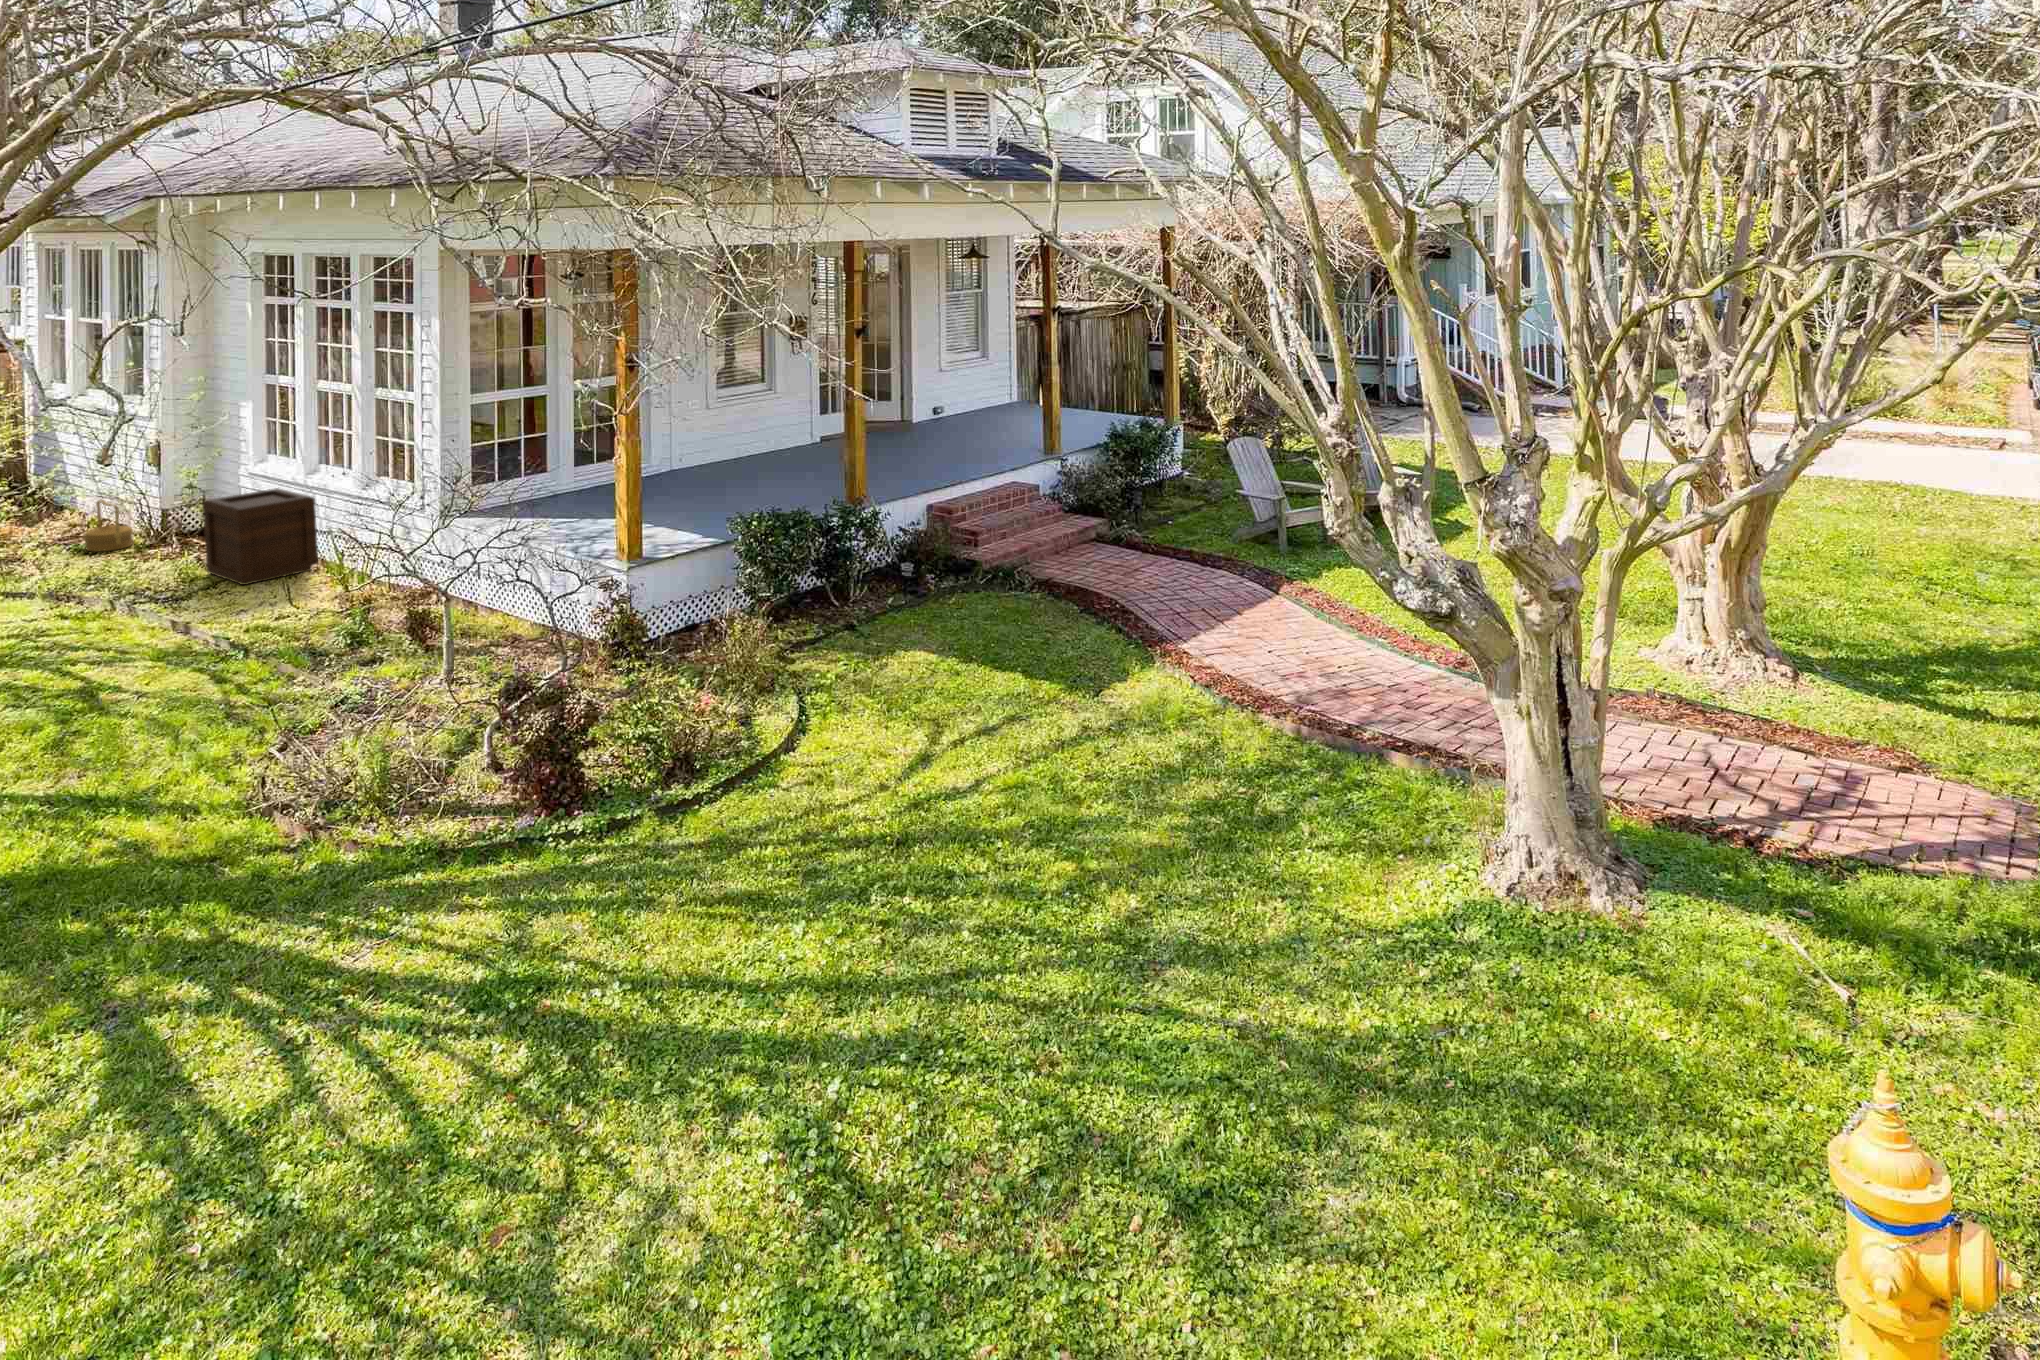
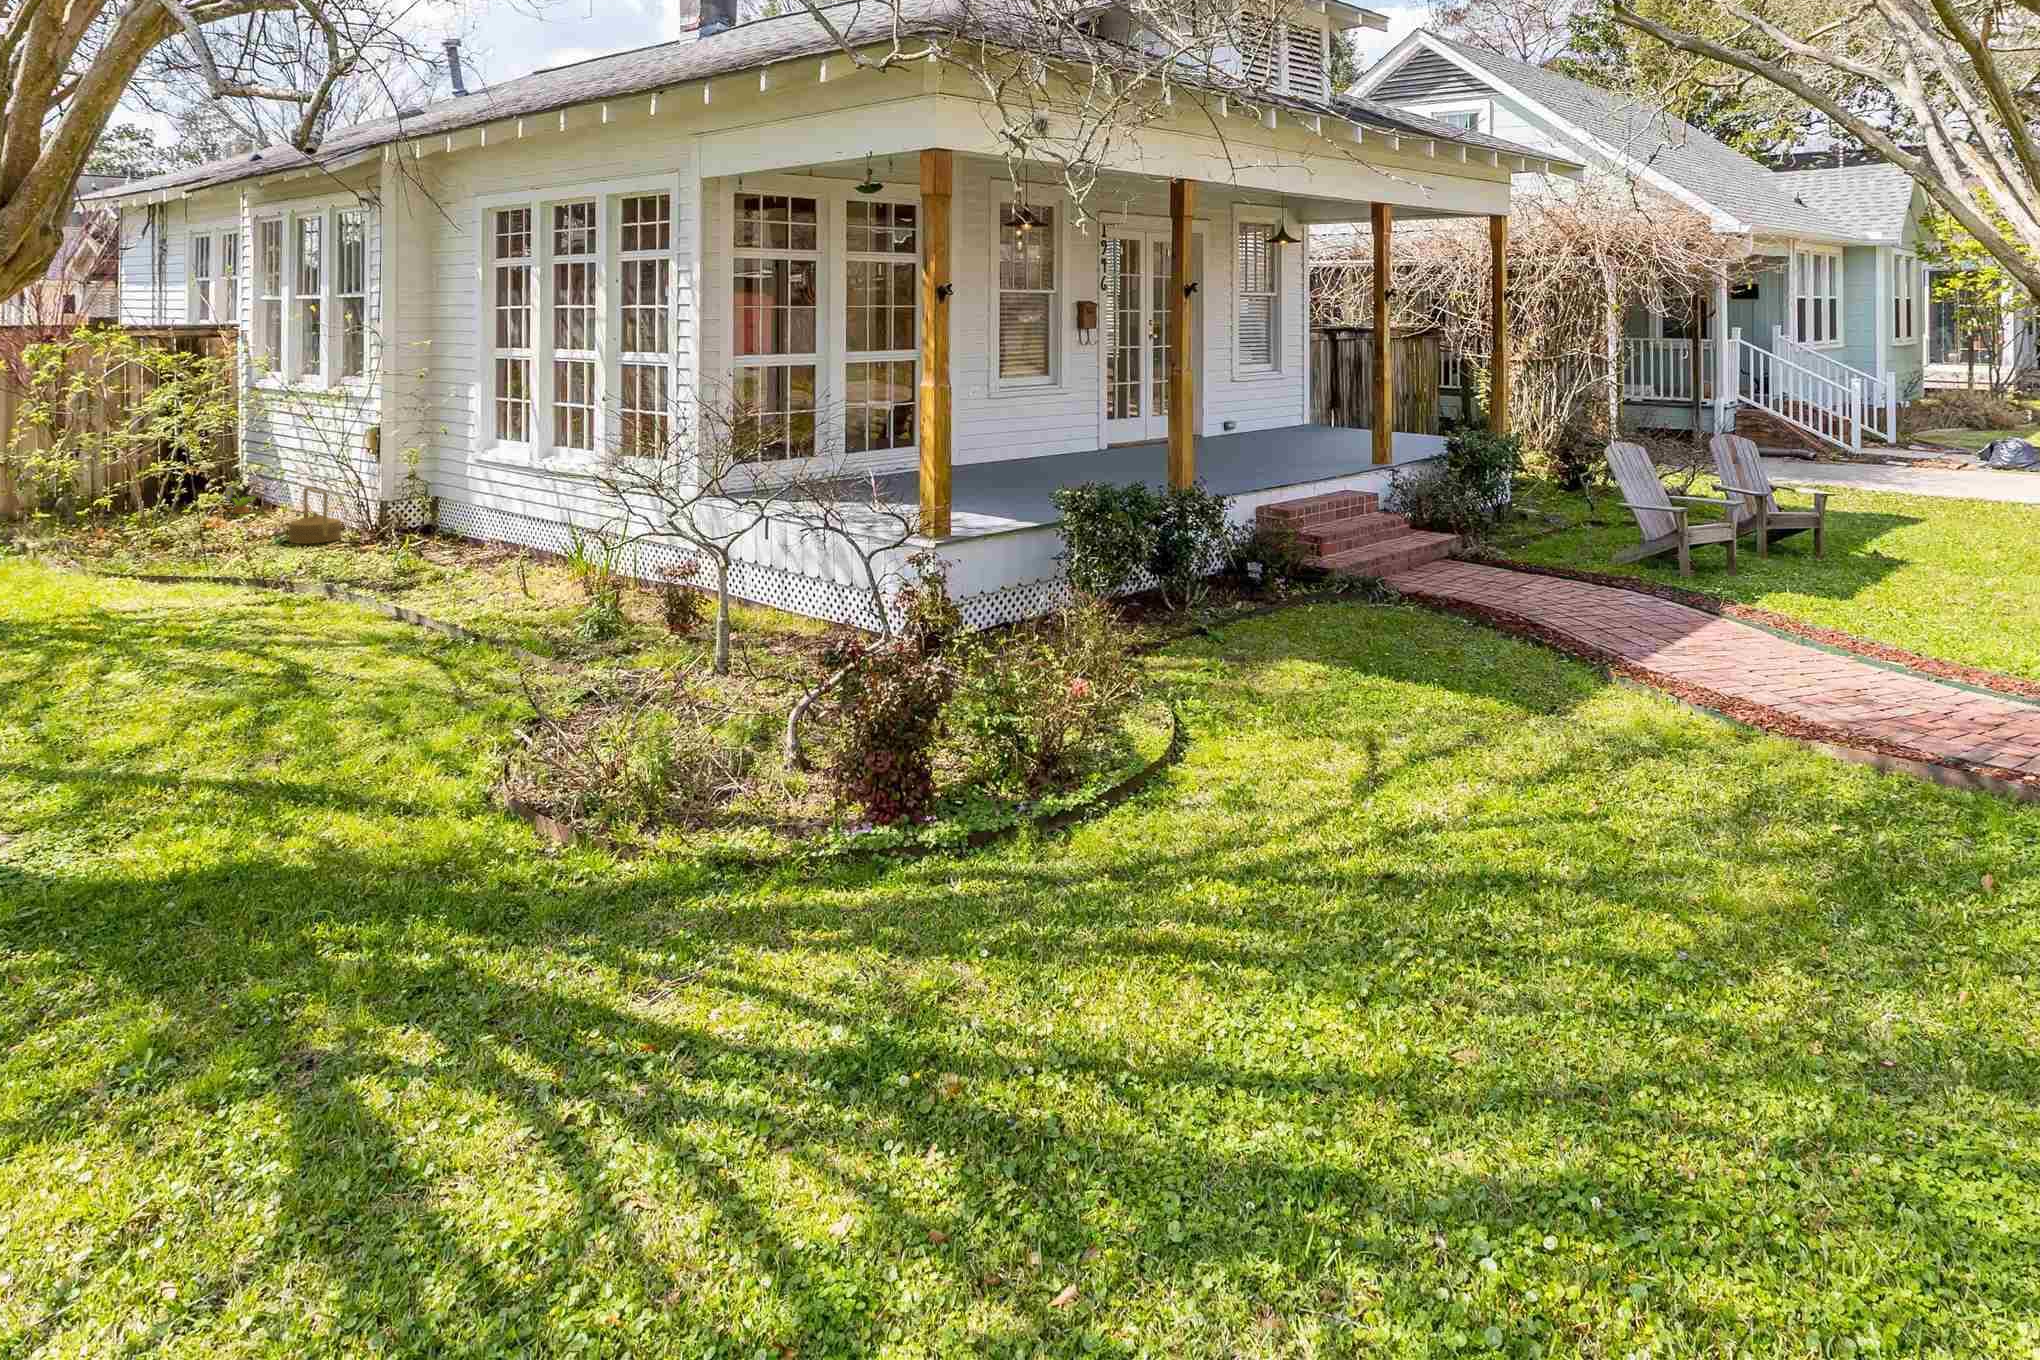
wooden crate: present [203,488,318,585] -> none [422,473,548,578]
decorative plant: none [24,493,54,518] -> present [226,487,255,514]

